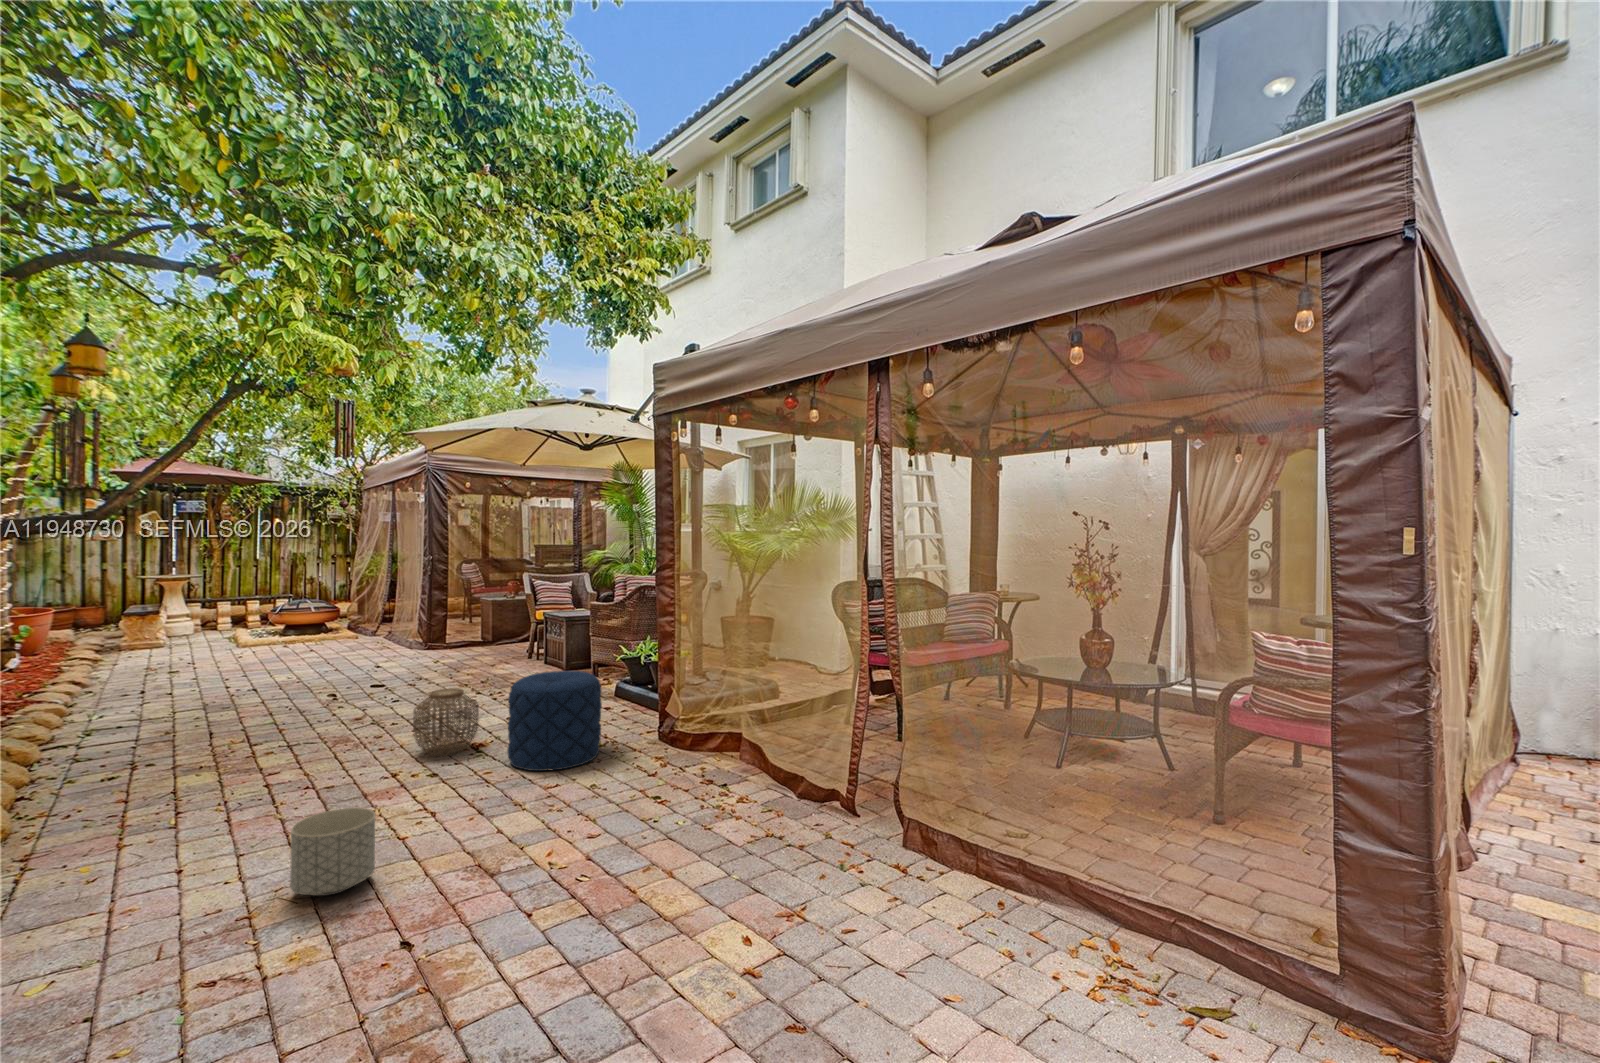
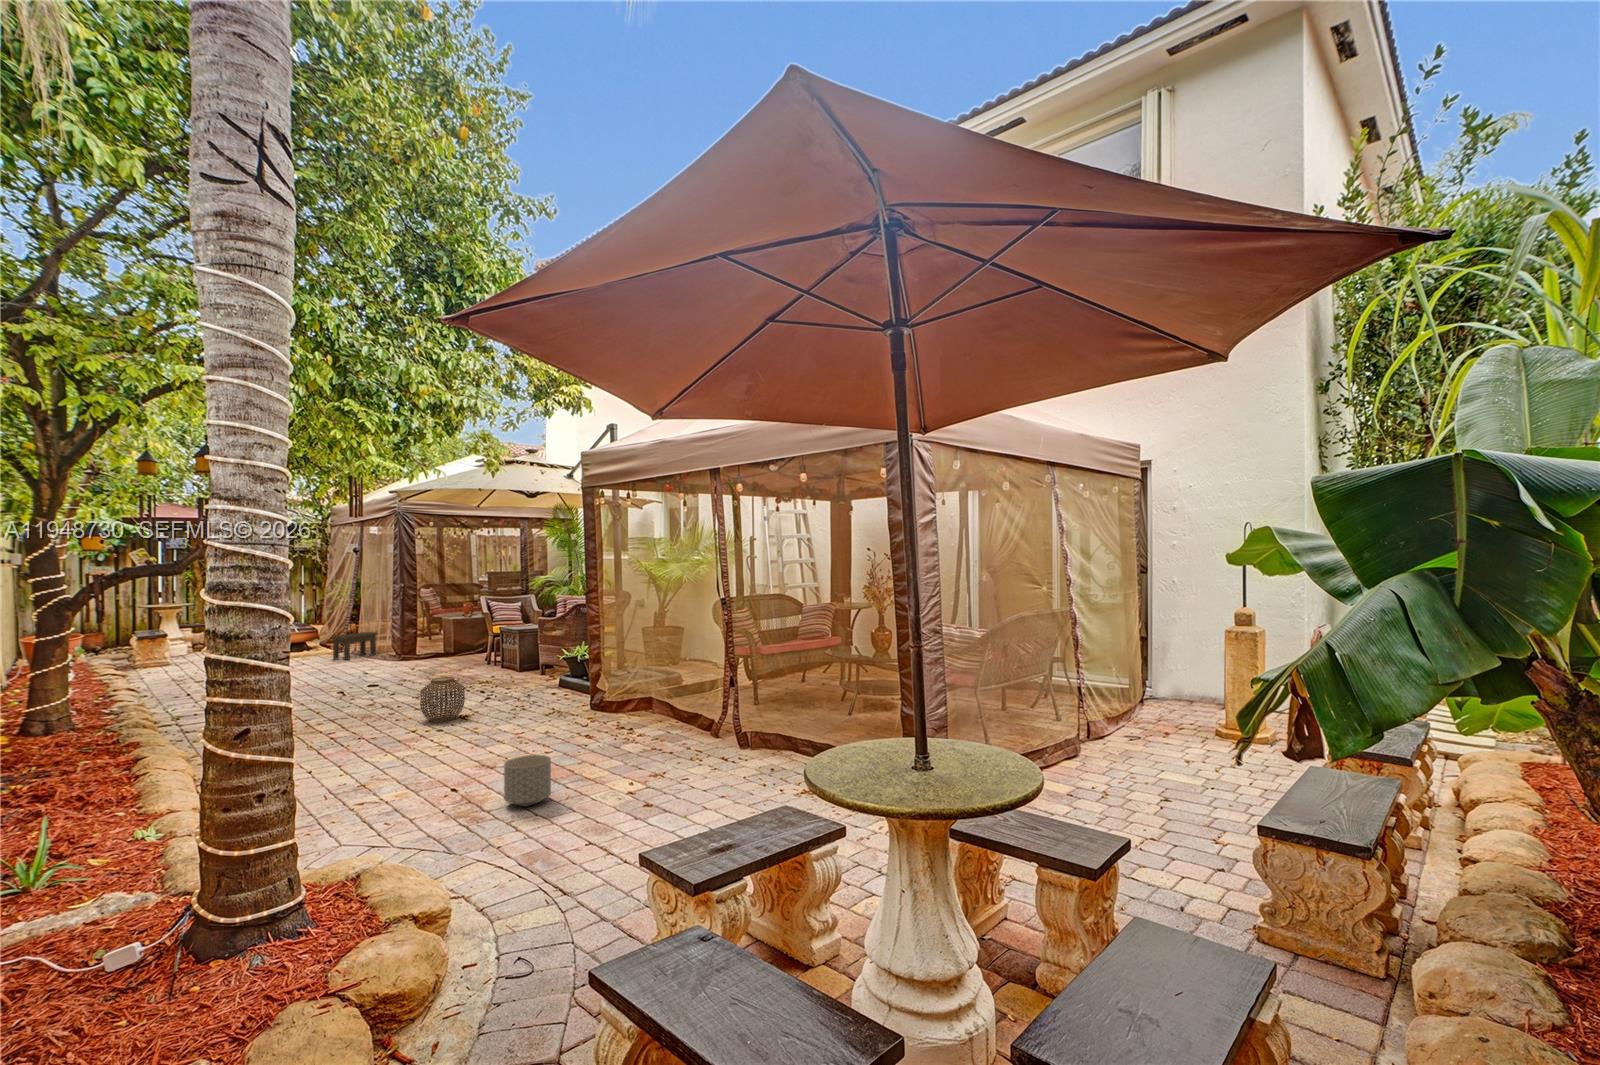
side table: none [348,614,404,647] -> present [332,632,377,660]
pouf: present [507,671,602,771] -> none [487,663,550,727]
planter: present [290,808,375,896] -> present [504,755,551,806]

